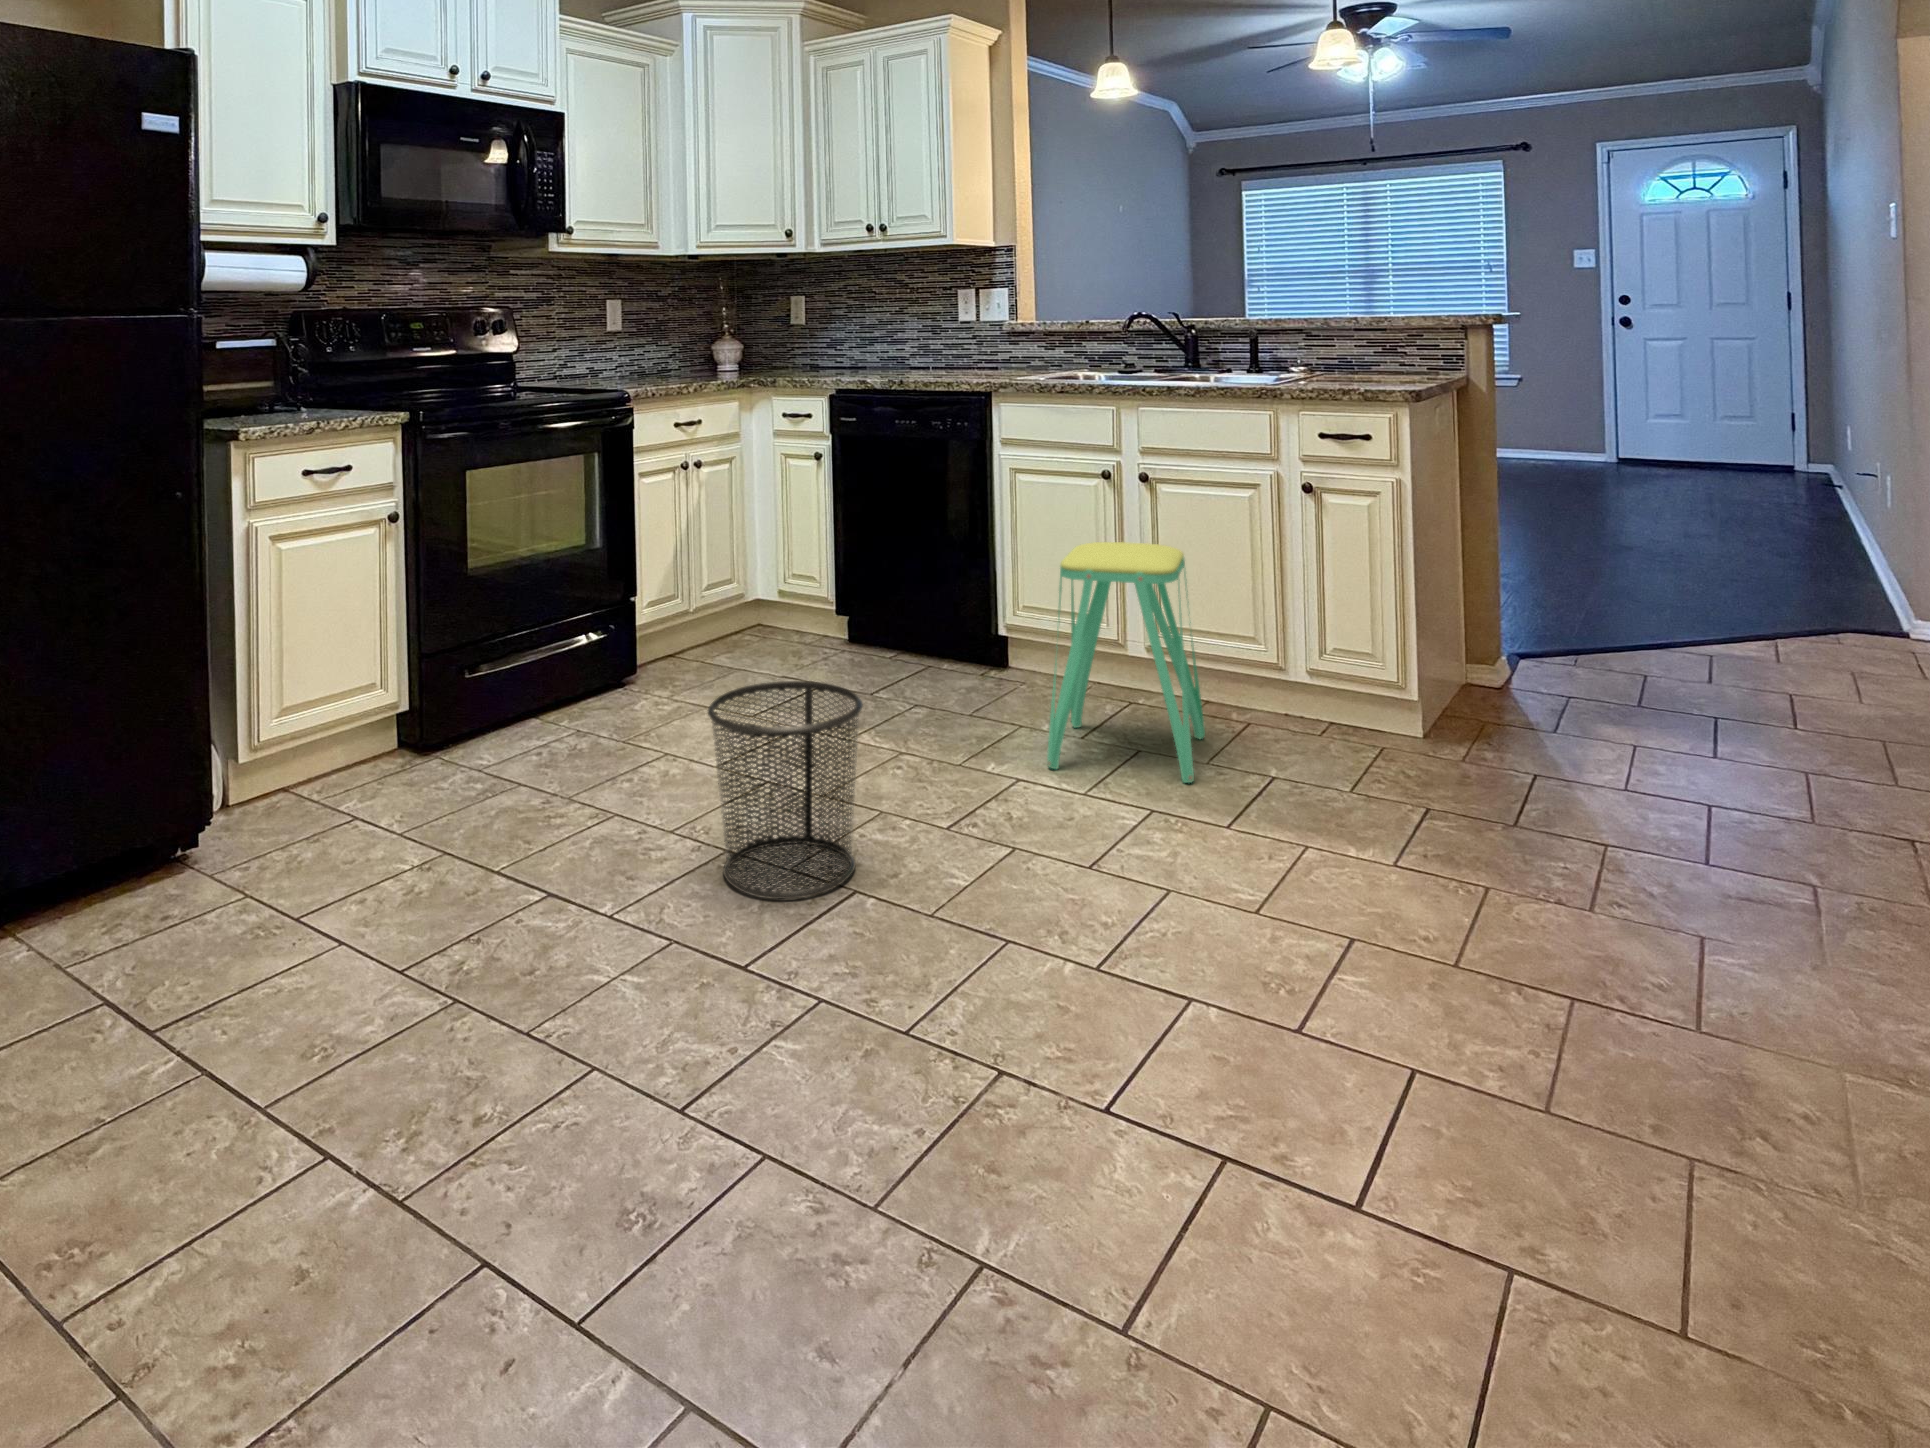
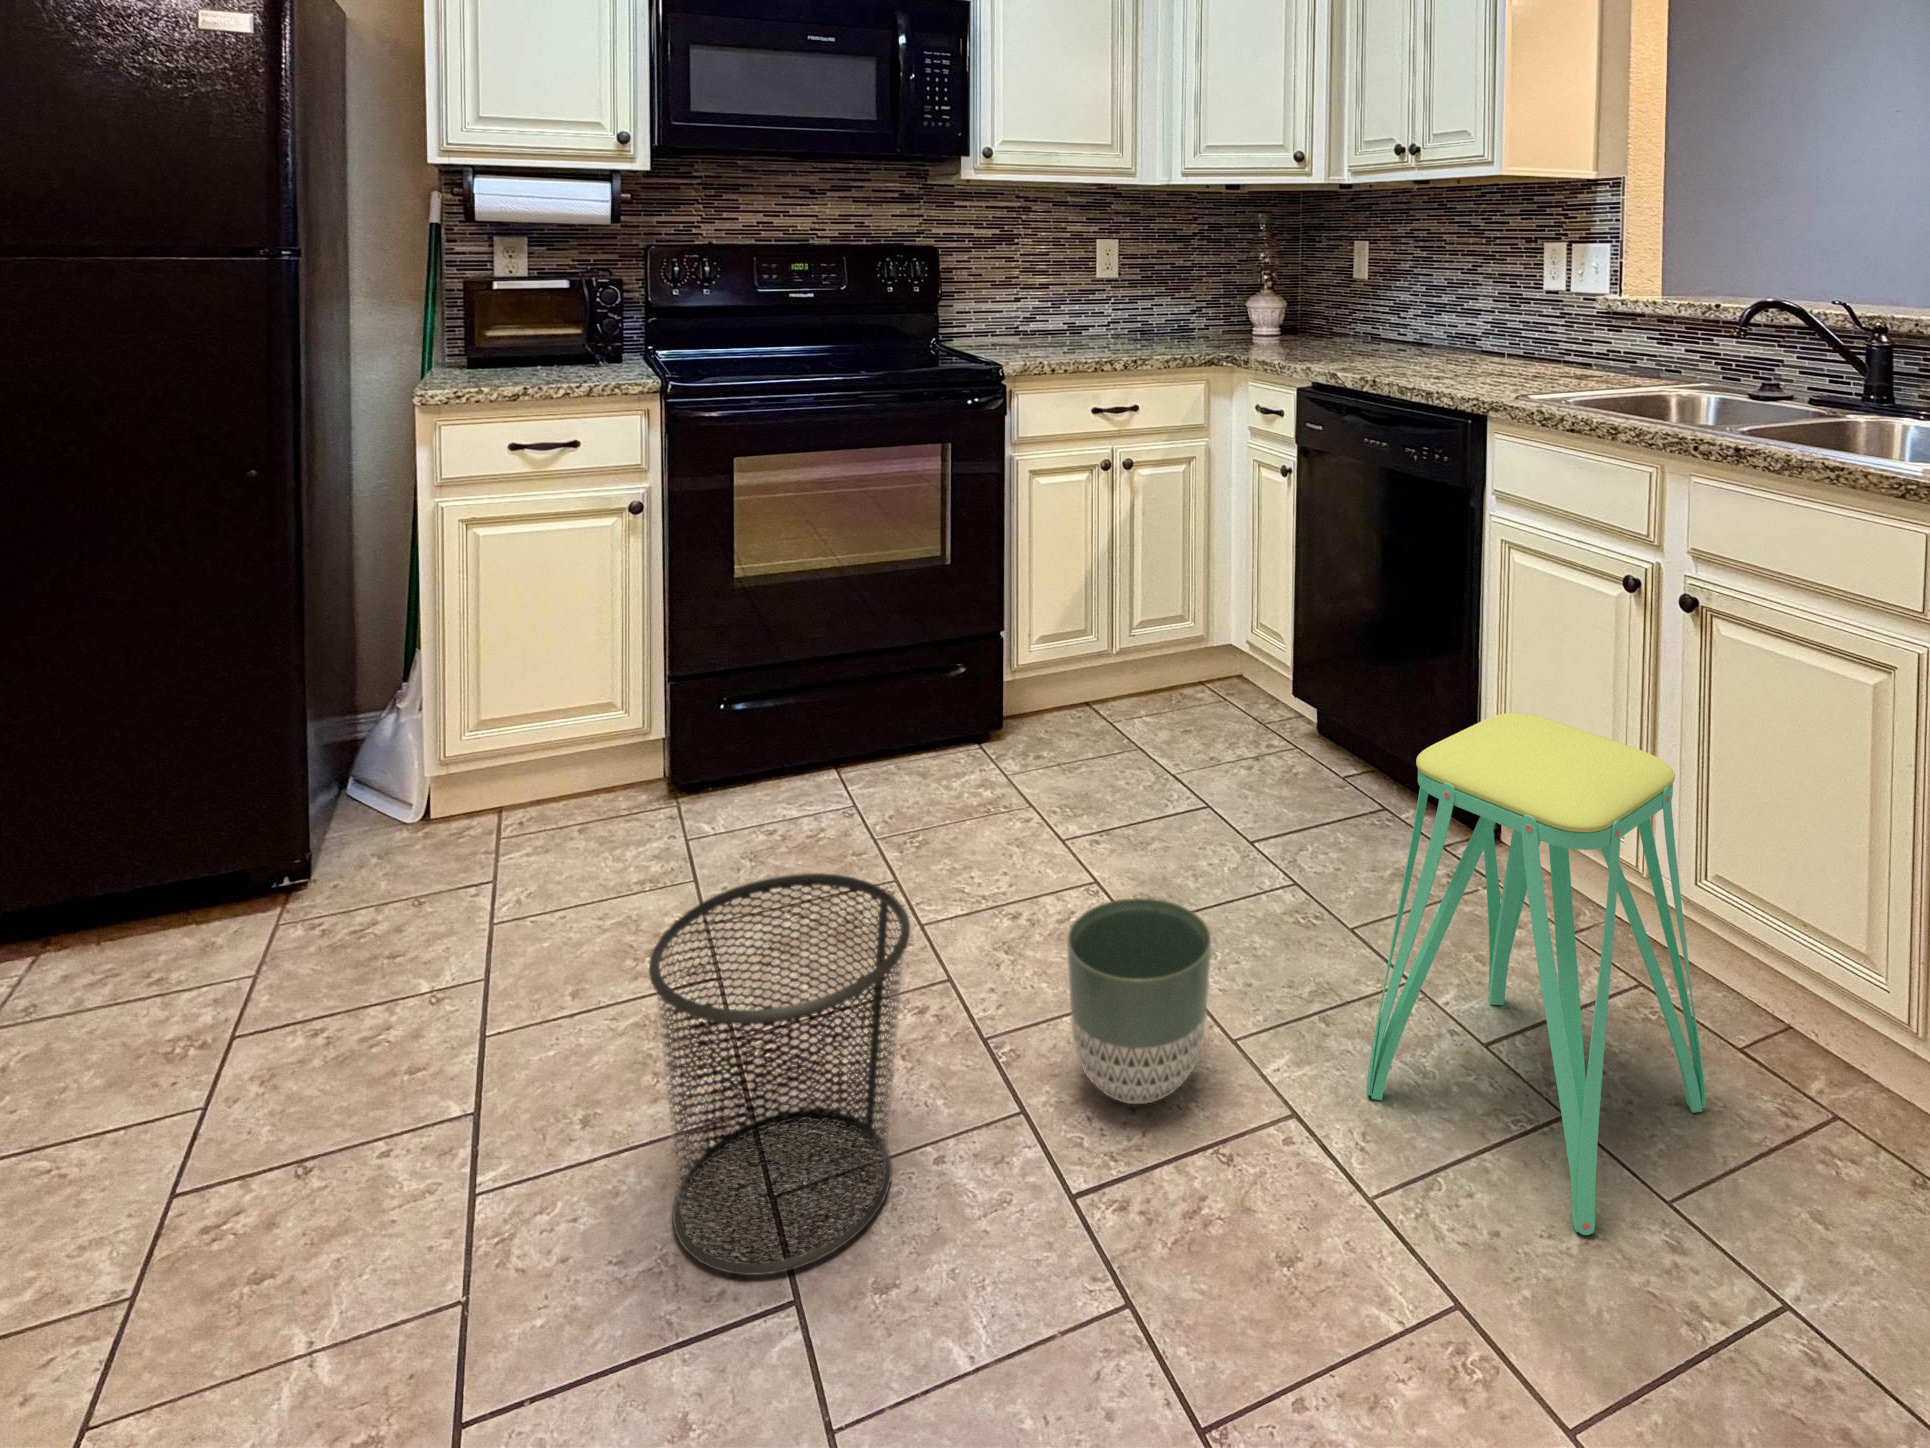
planter: none [884,685,972,798] -> present [1067,898,1211,1104]

